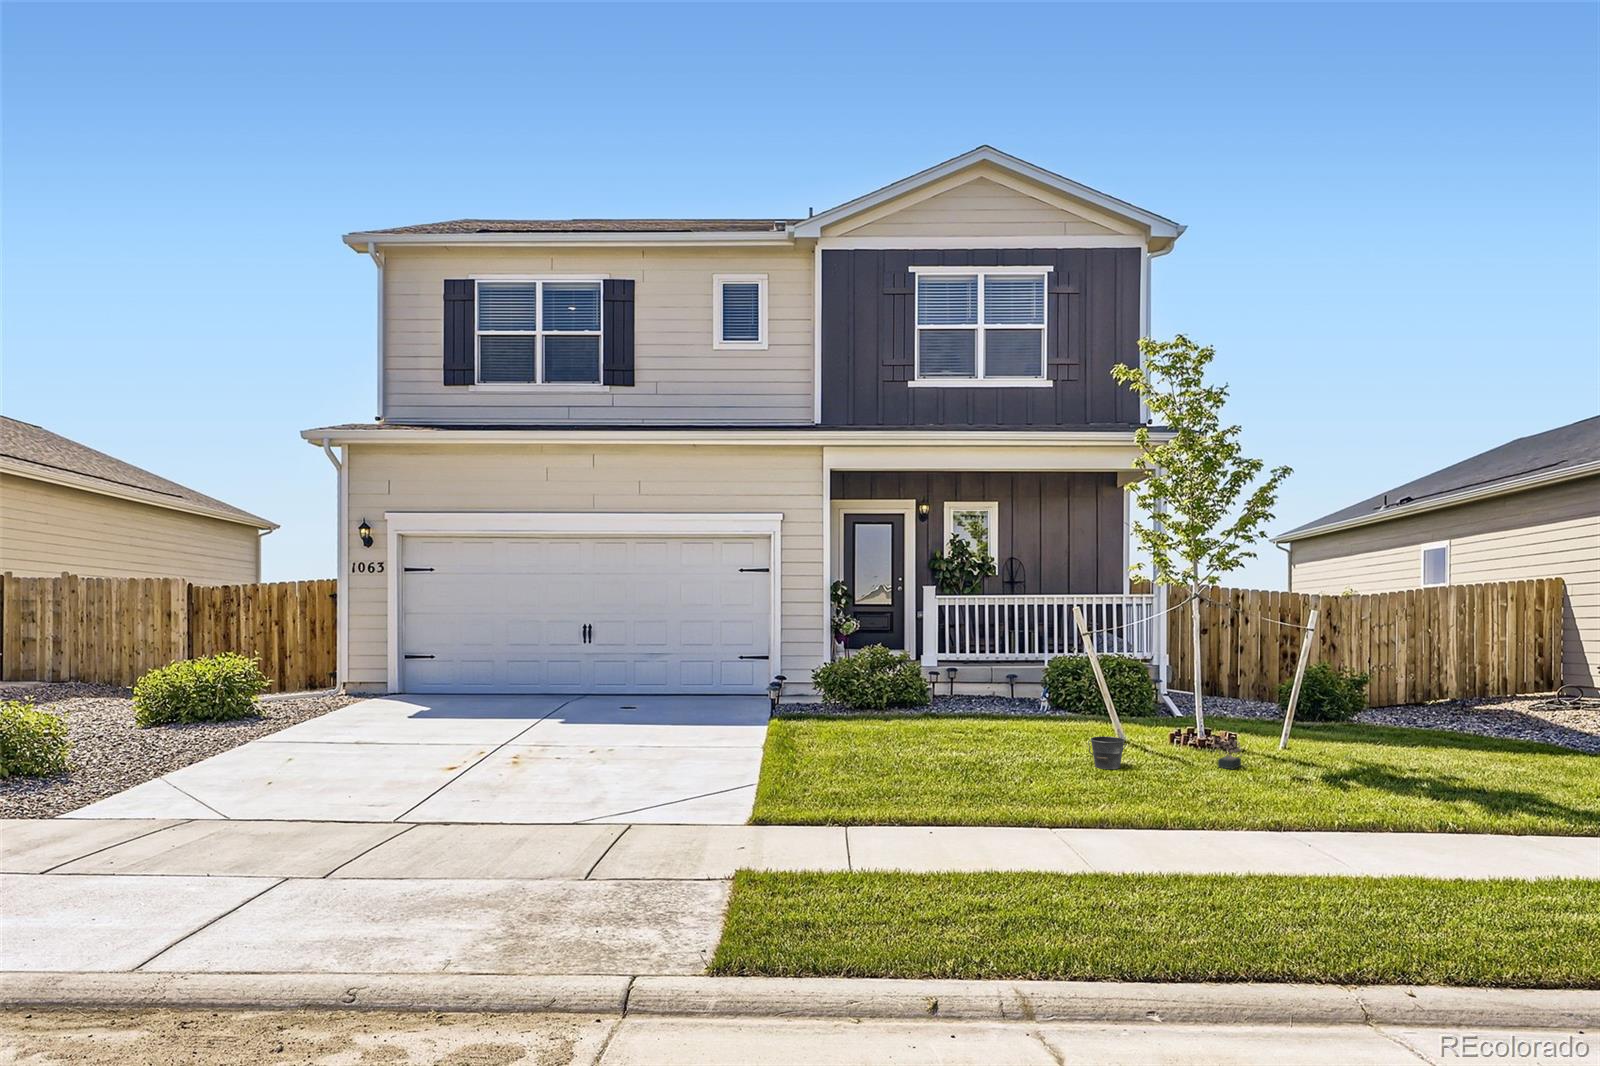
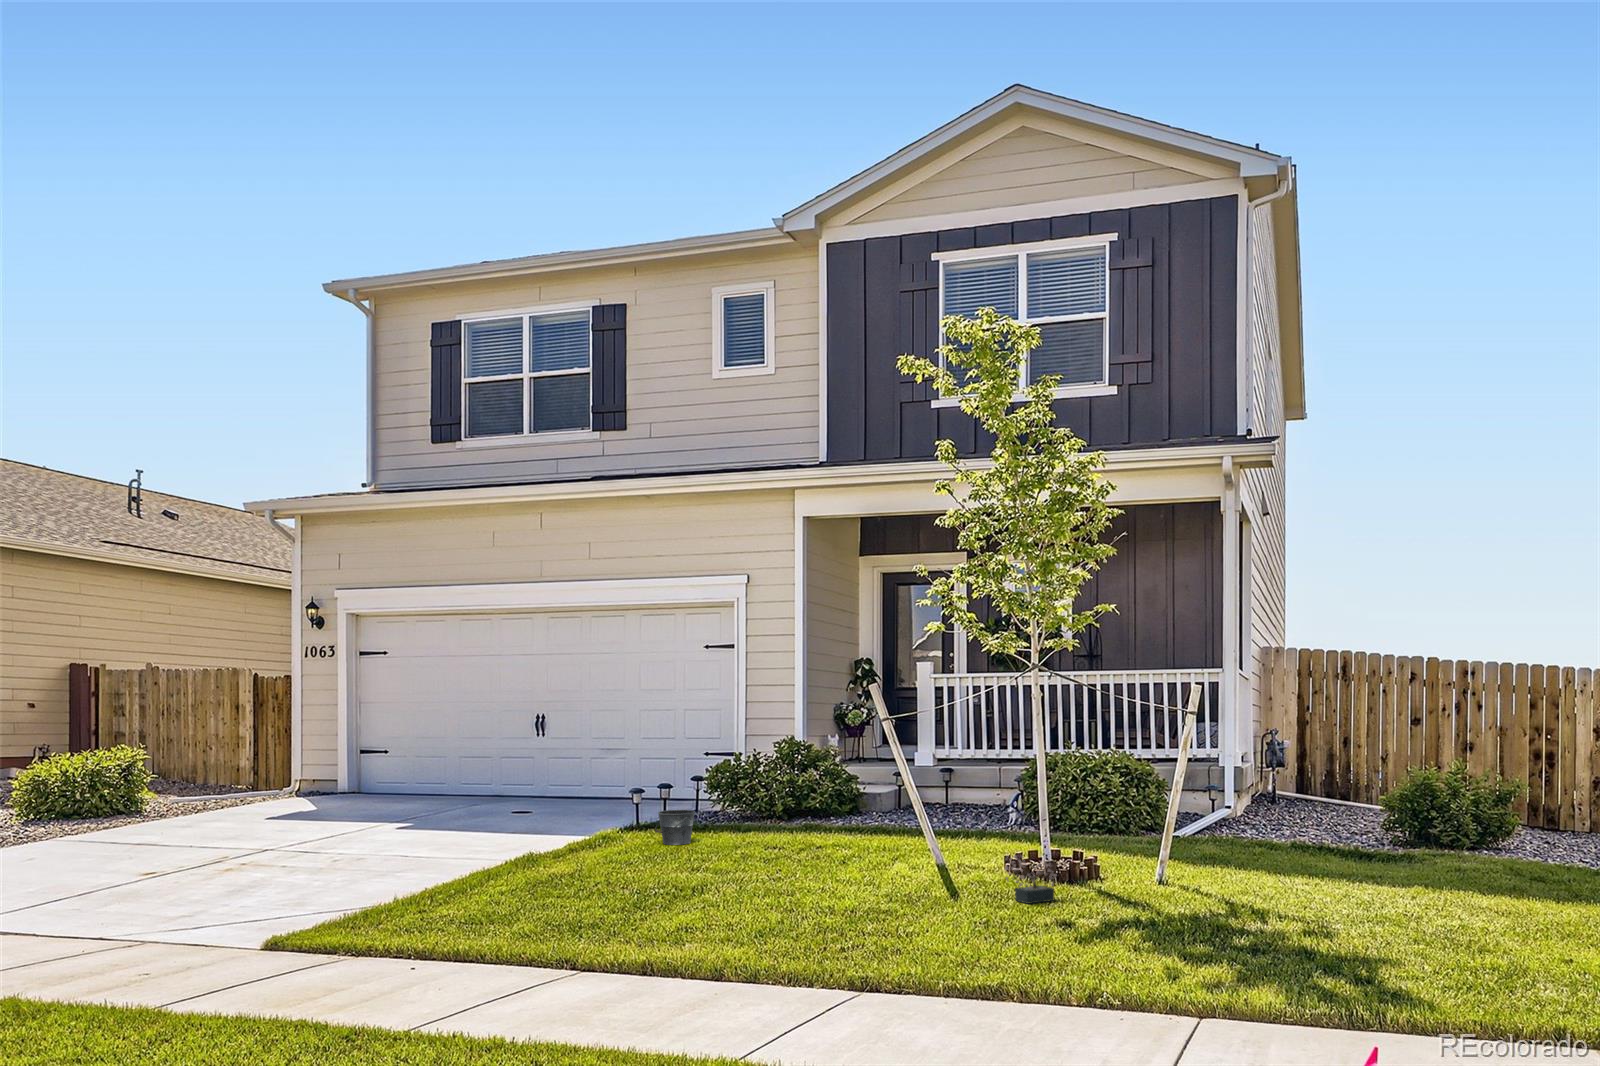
bucket: present [1088,736,1127,769] -> present [655,810,695,845]

